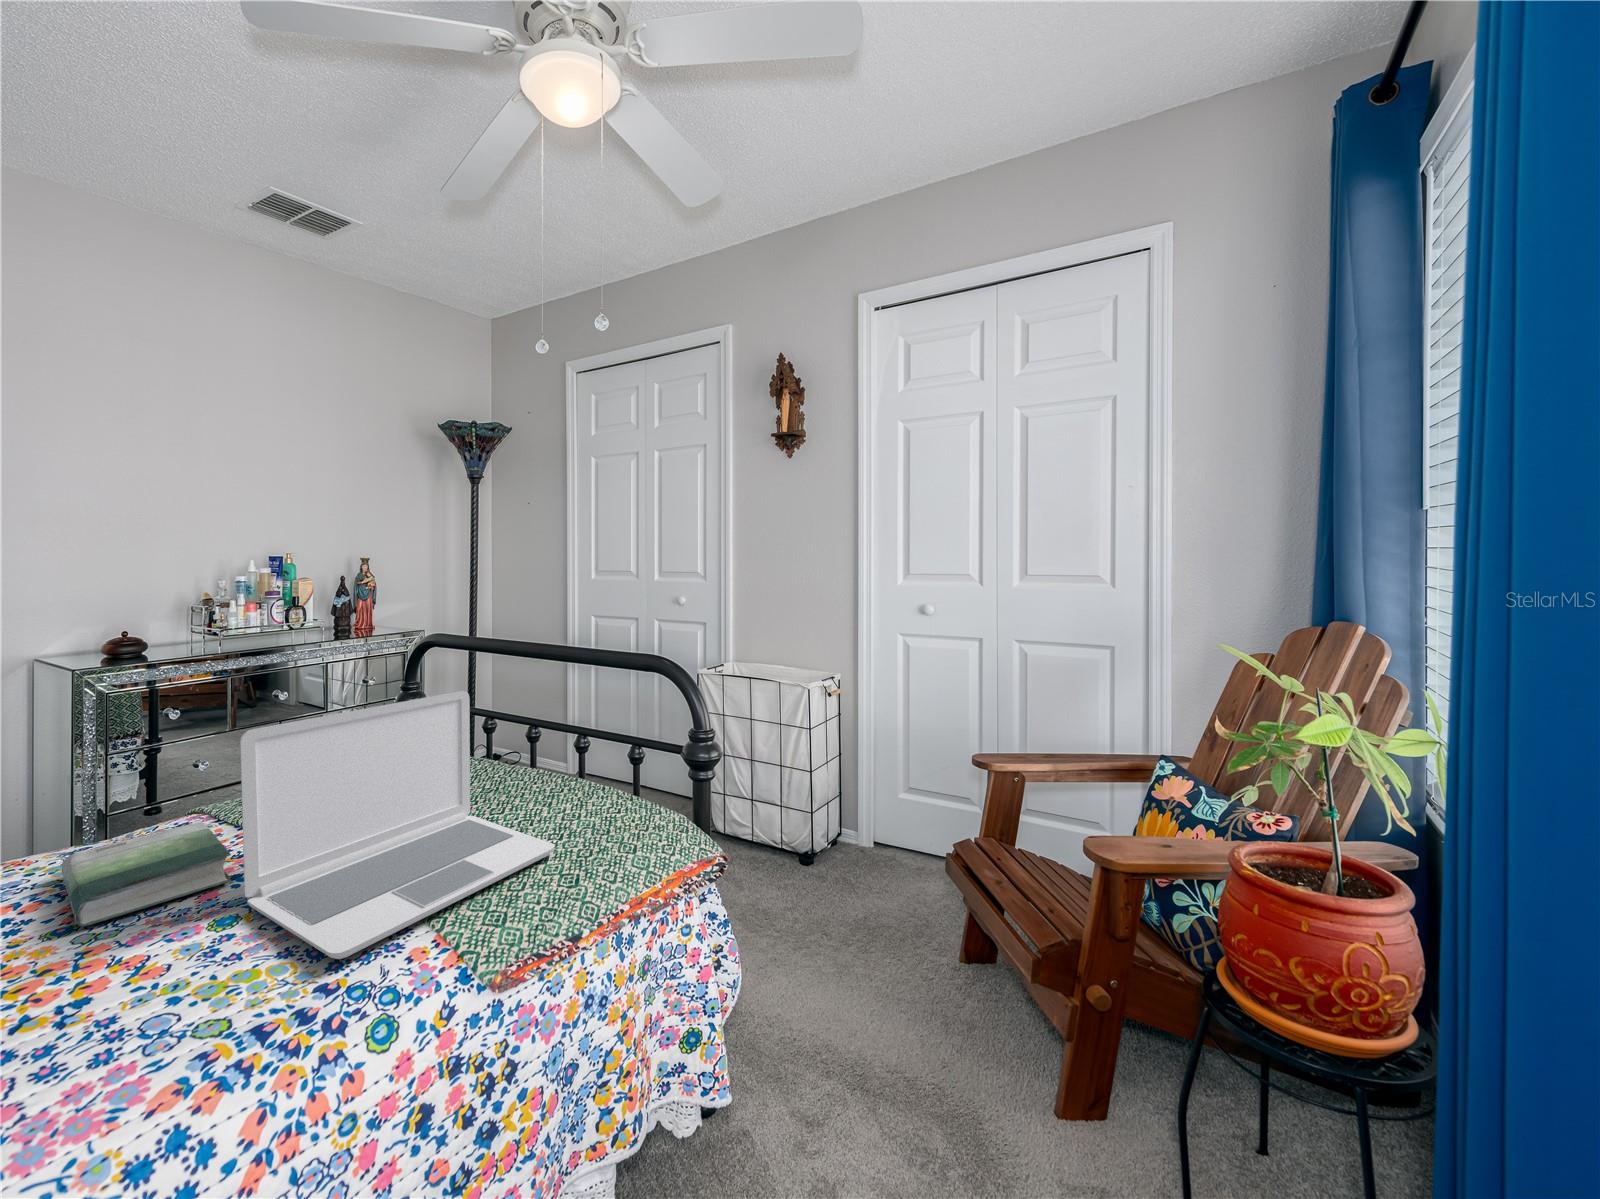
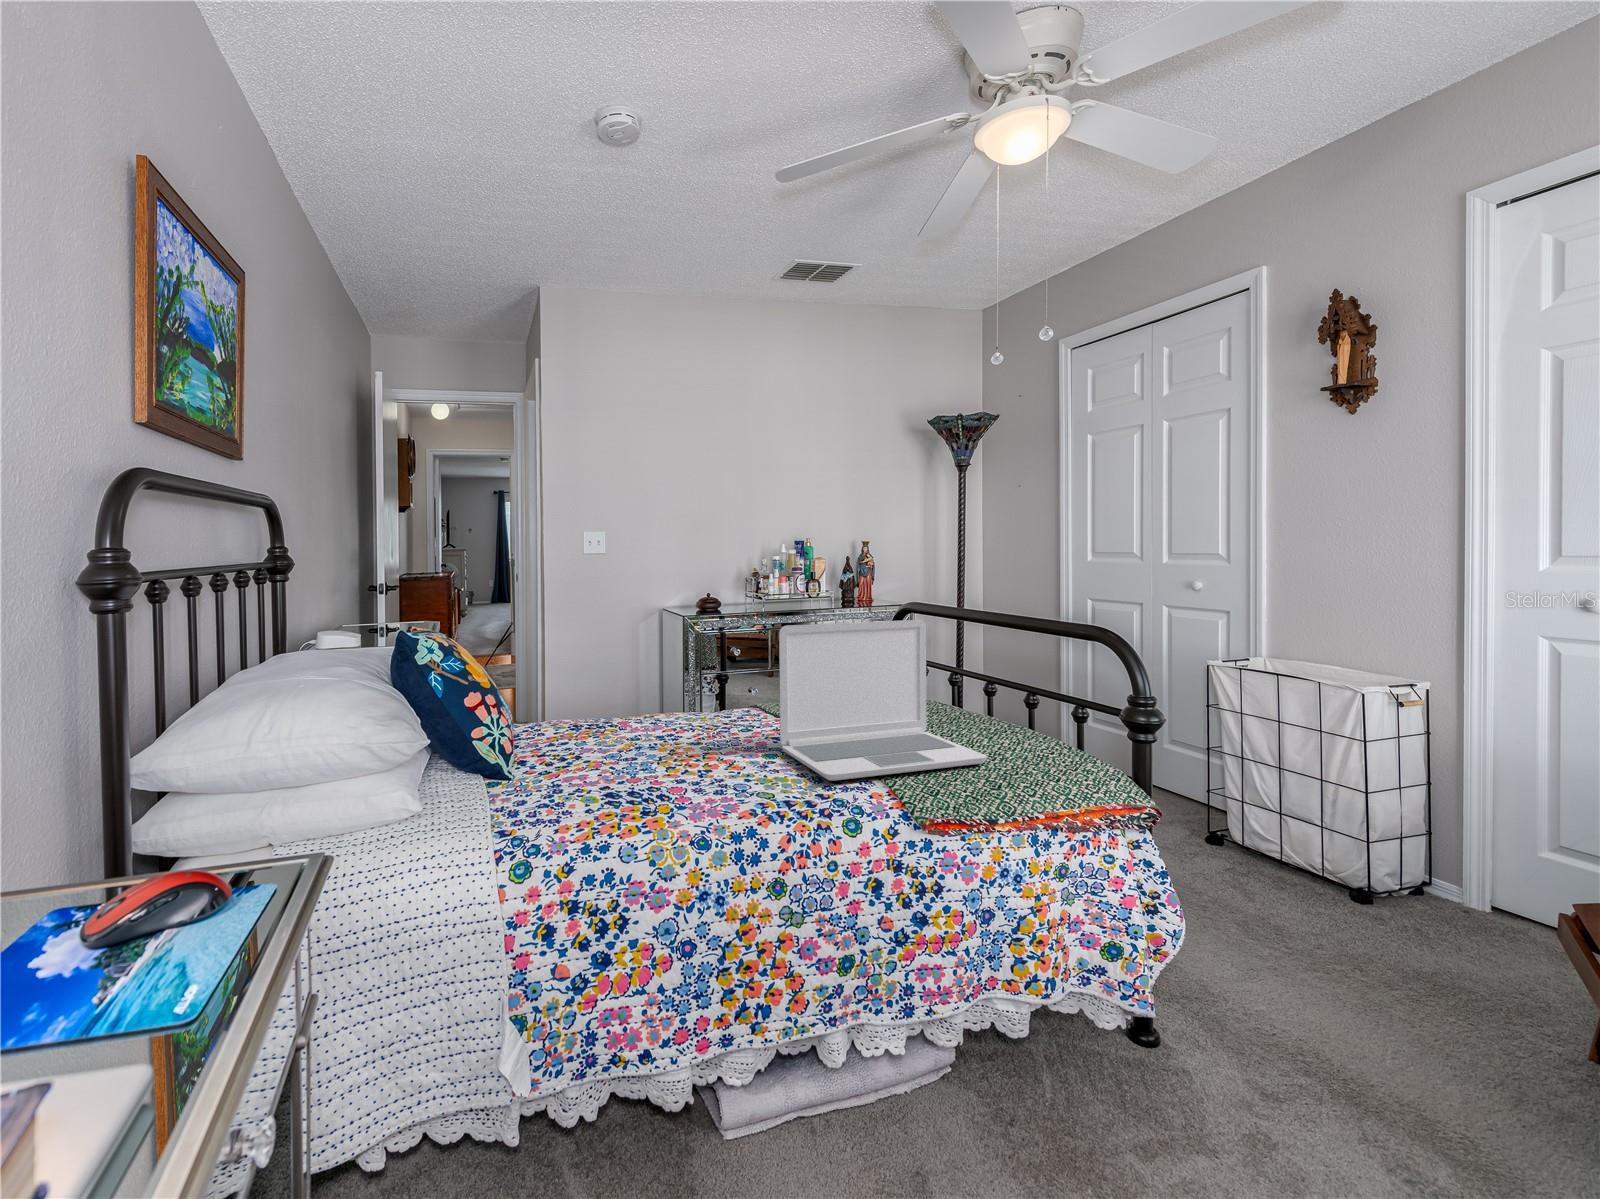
book: present [62,822,231,926] -> none [693,705,773,743]

